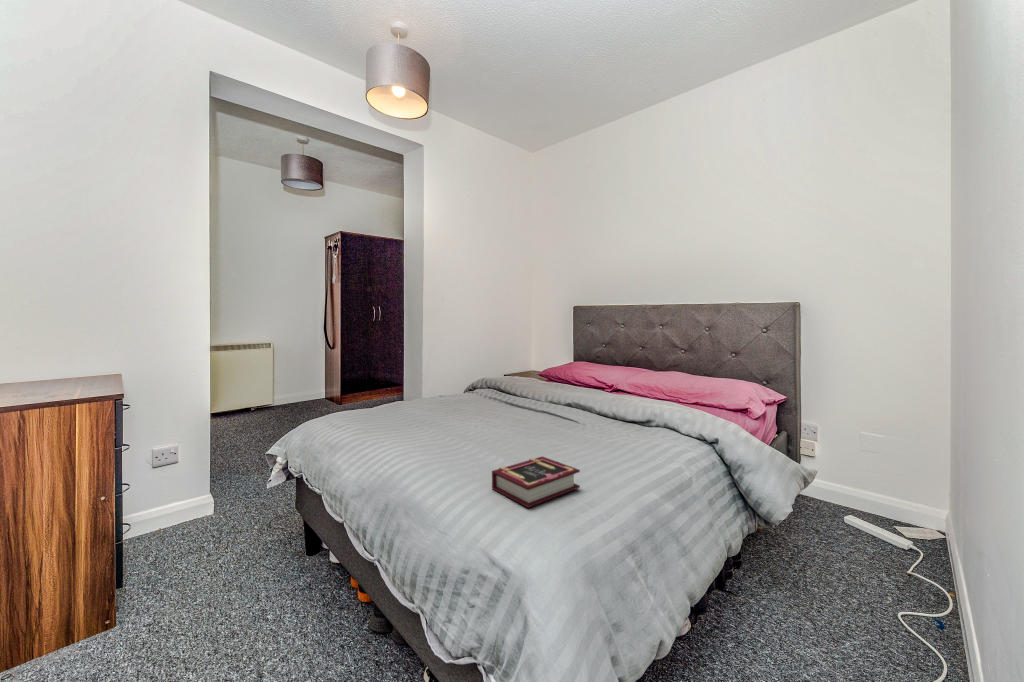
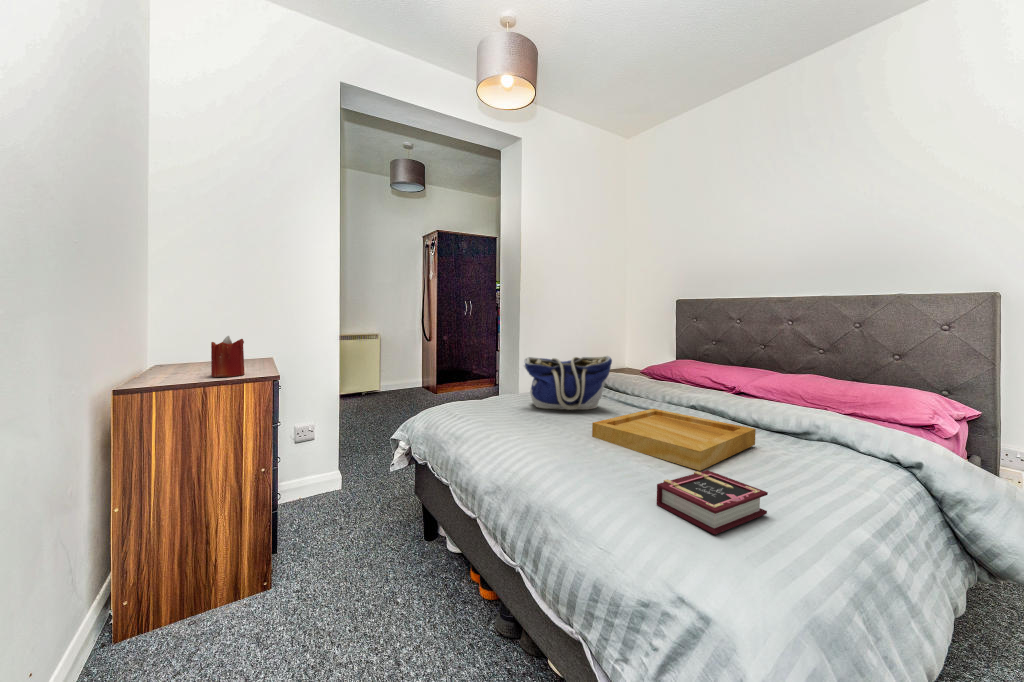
candle: none [34,349,81,396] -> present [211,336,245,377]
tote bag: none [407,360,492,413] -> present [524,356,612,410]
tray: none [463,407,604,458] -> present [592,409,756,471]

